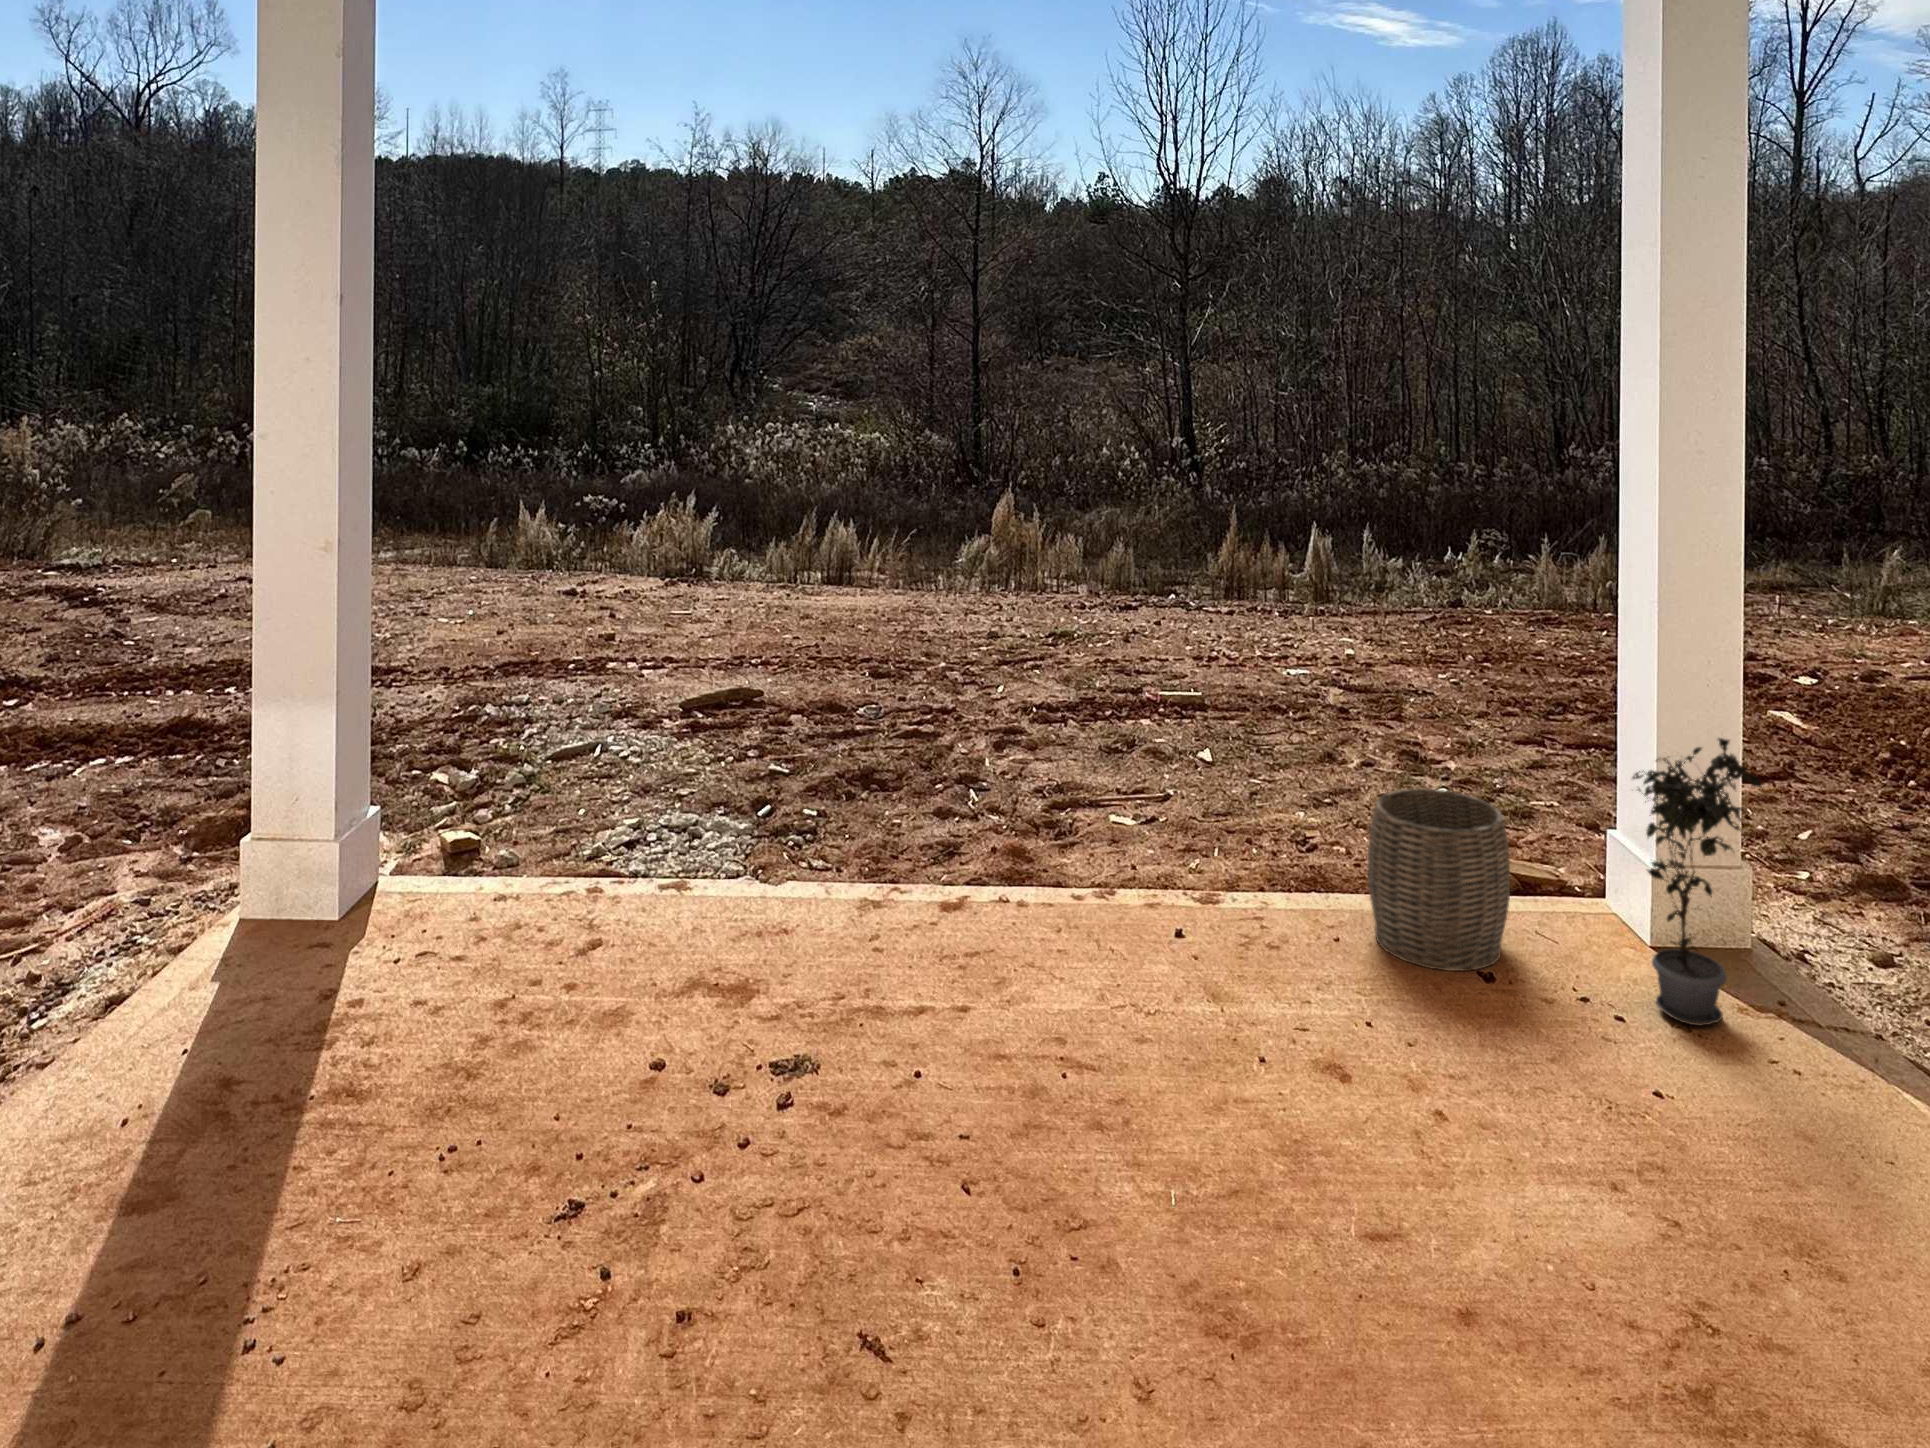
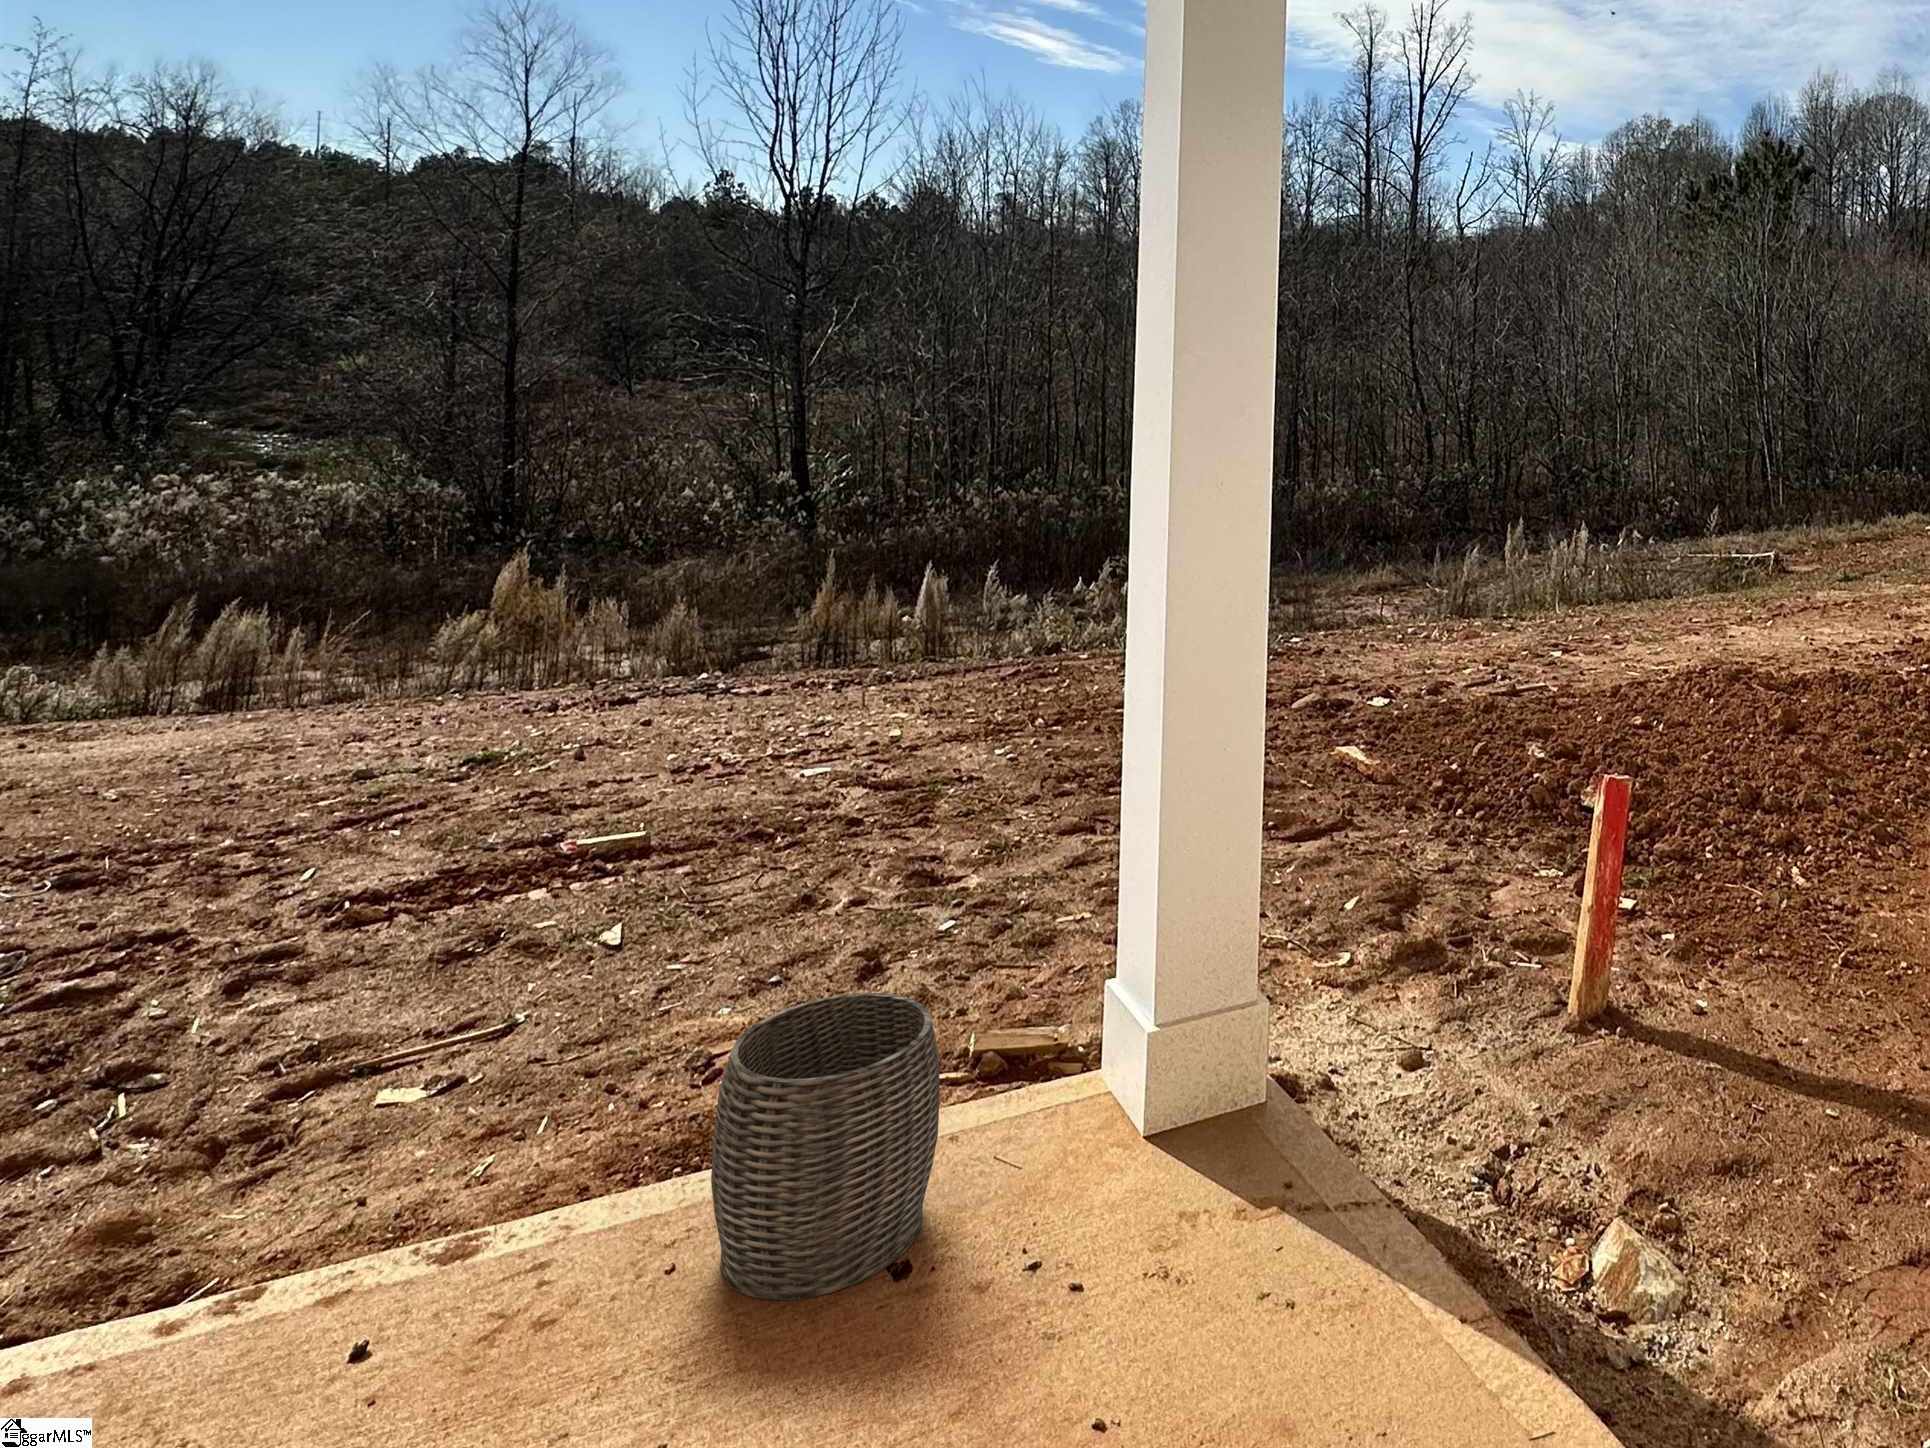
potted plant: present [1632,738,1762,1026] -> none [1088,872,1260,1285]

